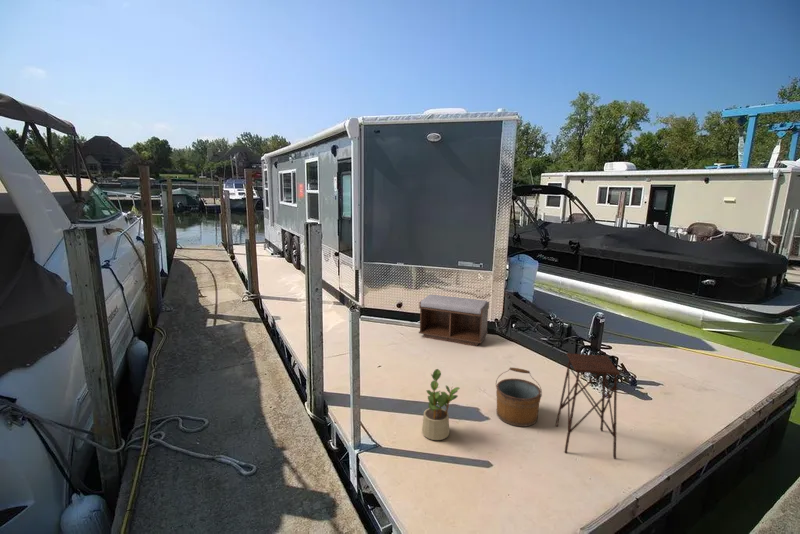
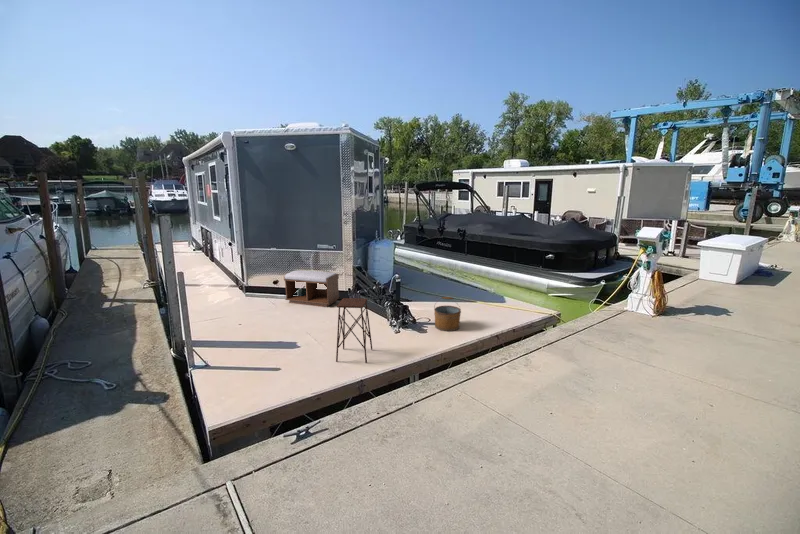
bucket: present [496,368,542,427] -> present [434,297,461,331]
potted plant: present [422,369,460,440] -> none [245,312,269,359]

